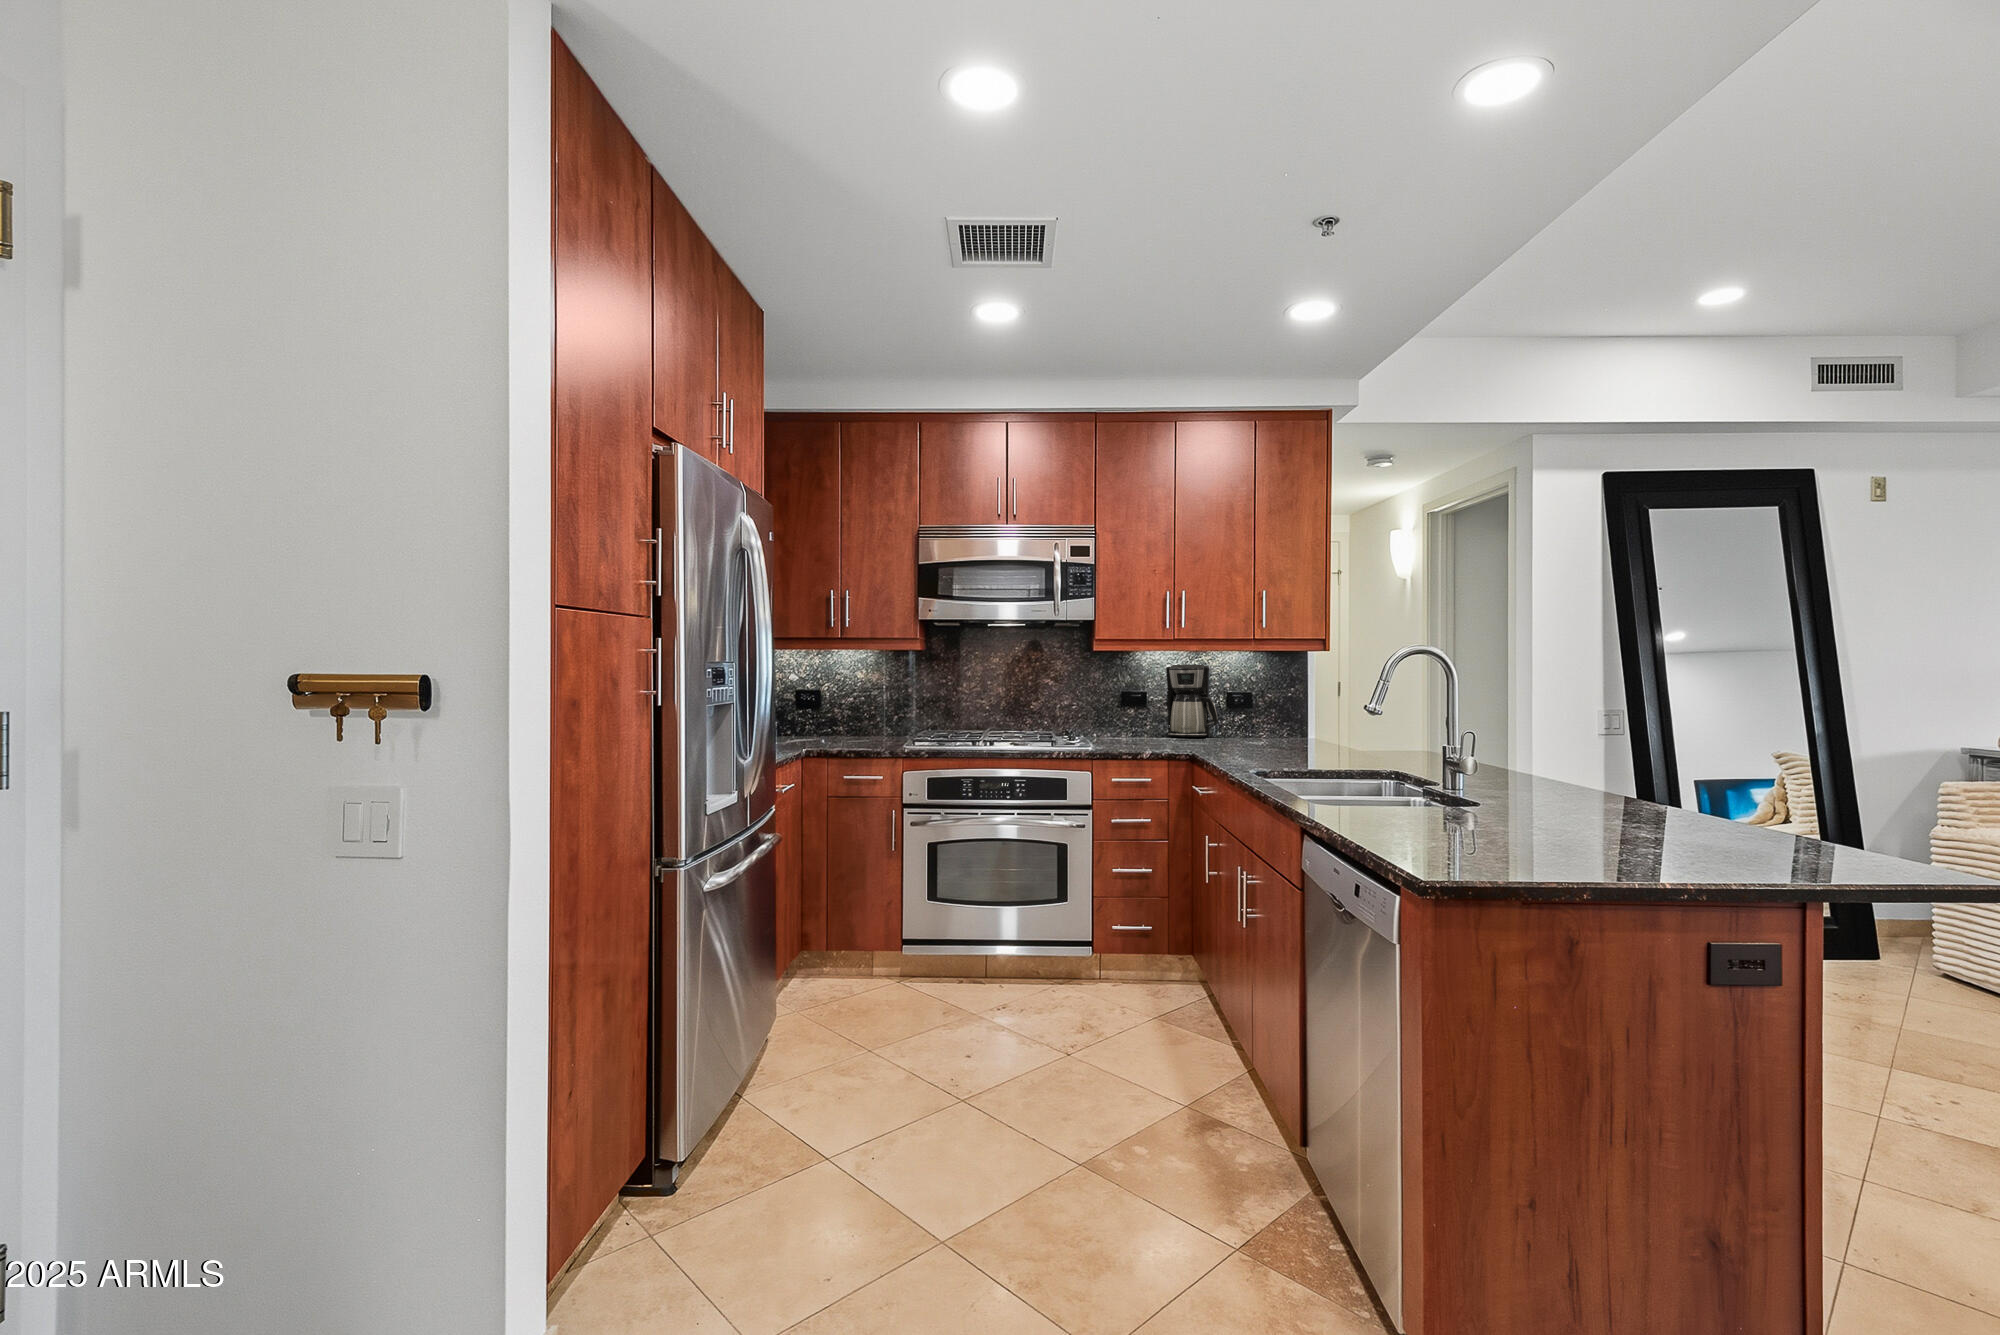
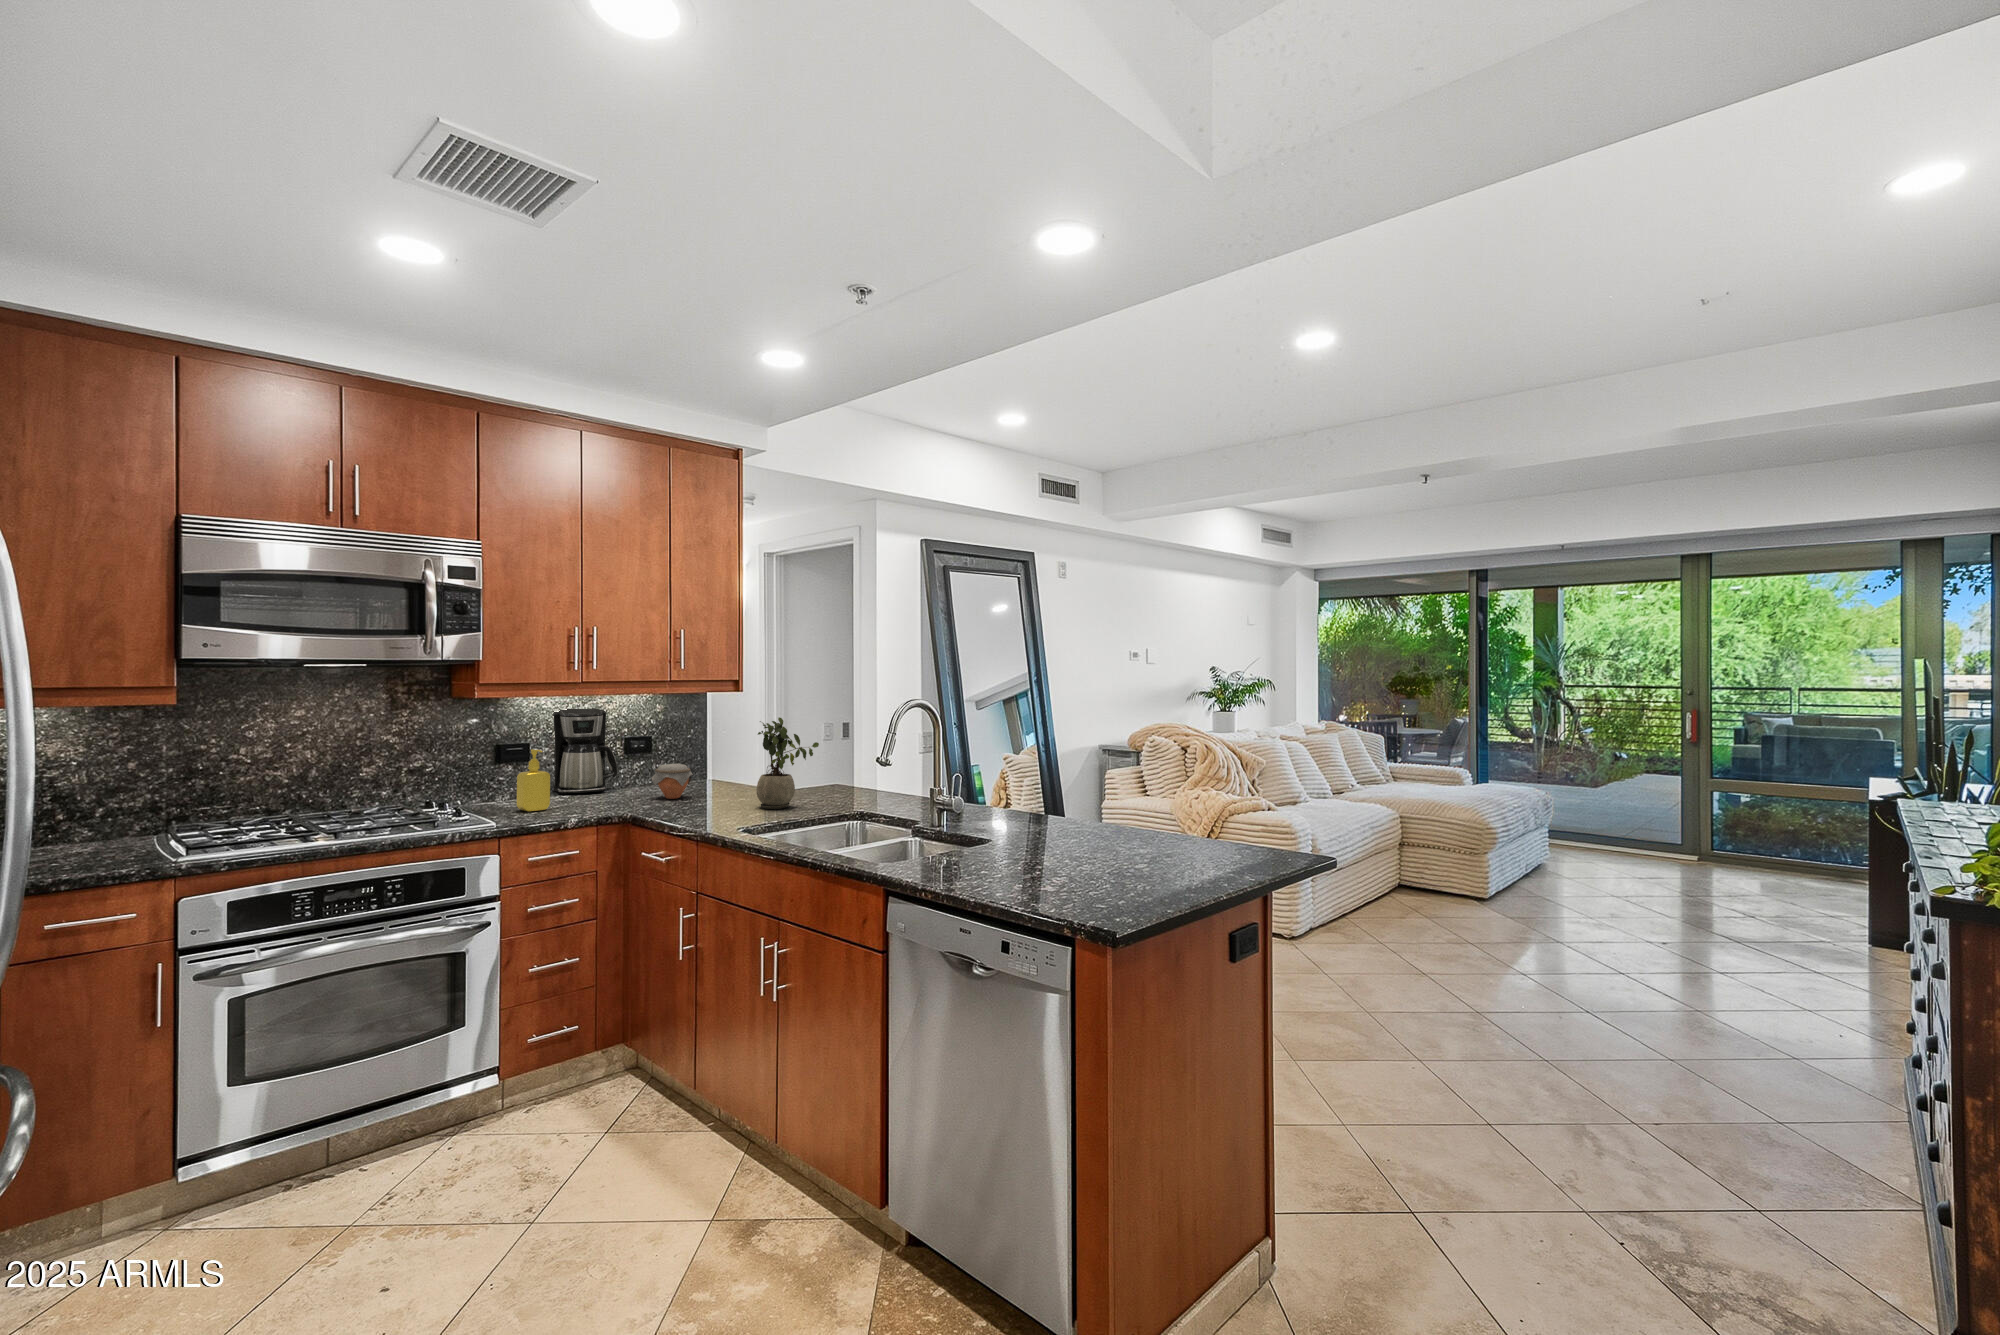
potted plant: none [1316,667,1381,758] -> present [756,717,819,809]
soap dispenser: none [1122,693,1146,744] -> present [517,749,550,812]
jar: none [1235,714,1272,746] -> present [652,764,693,799]

